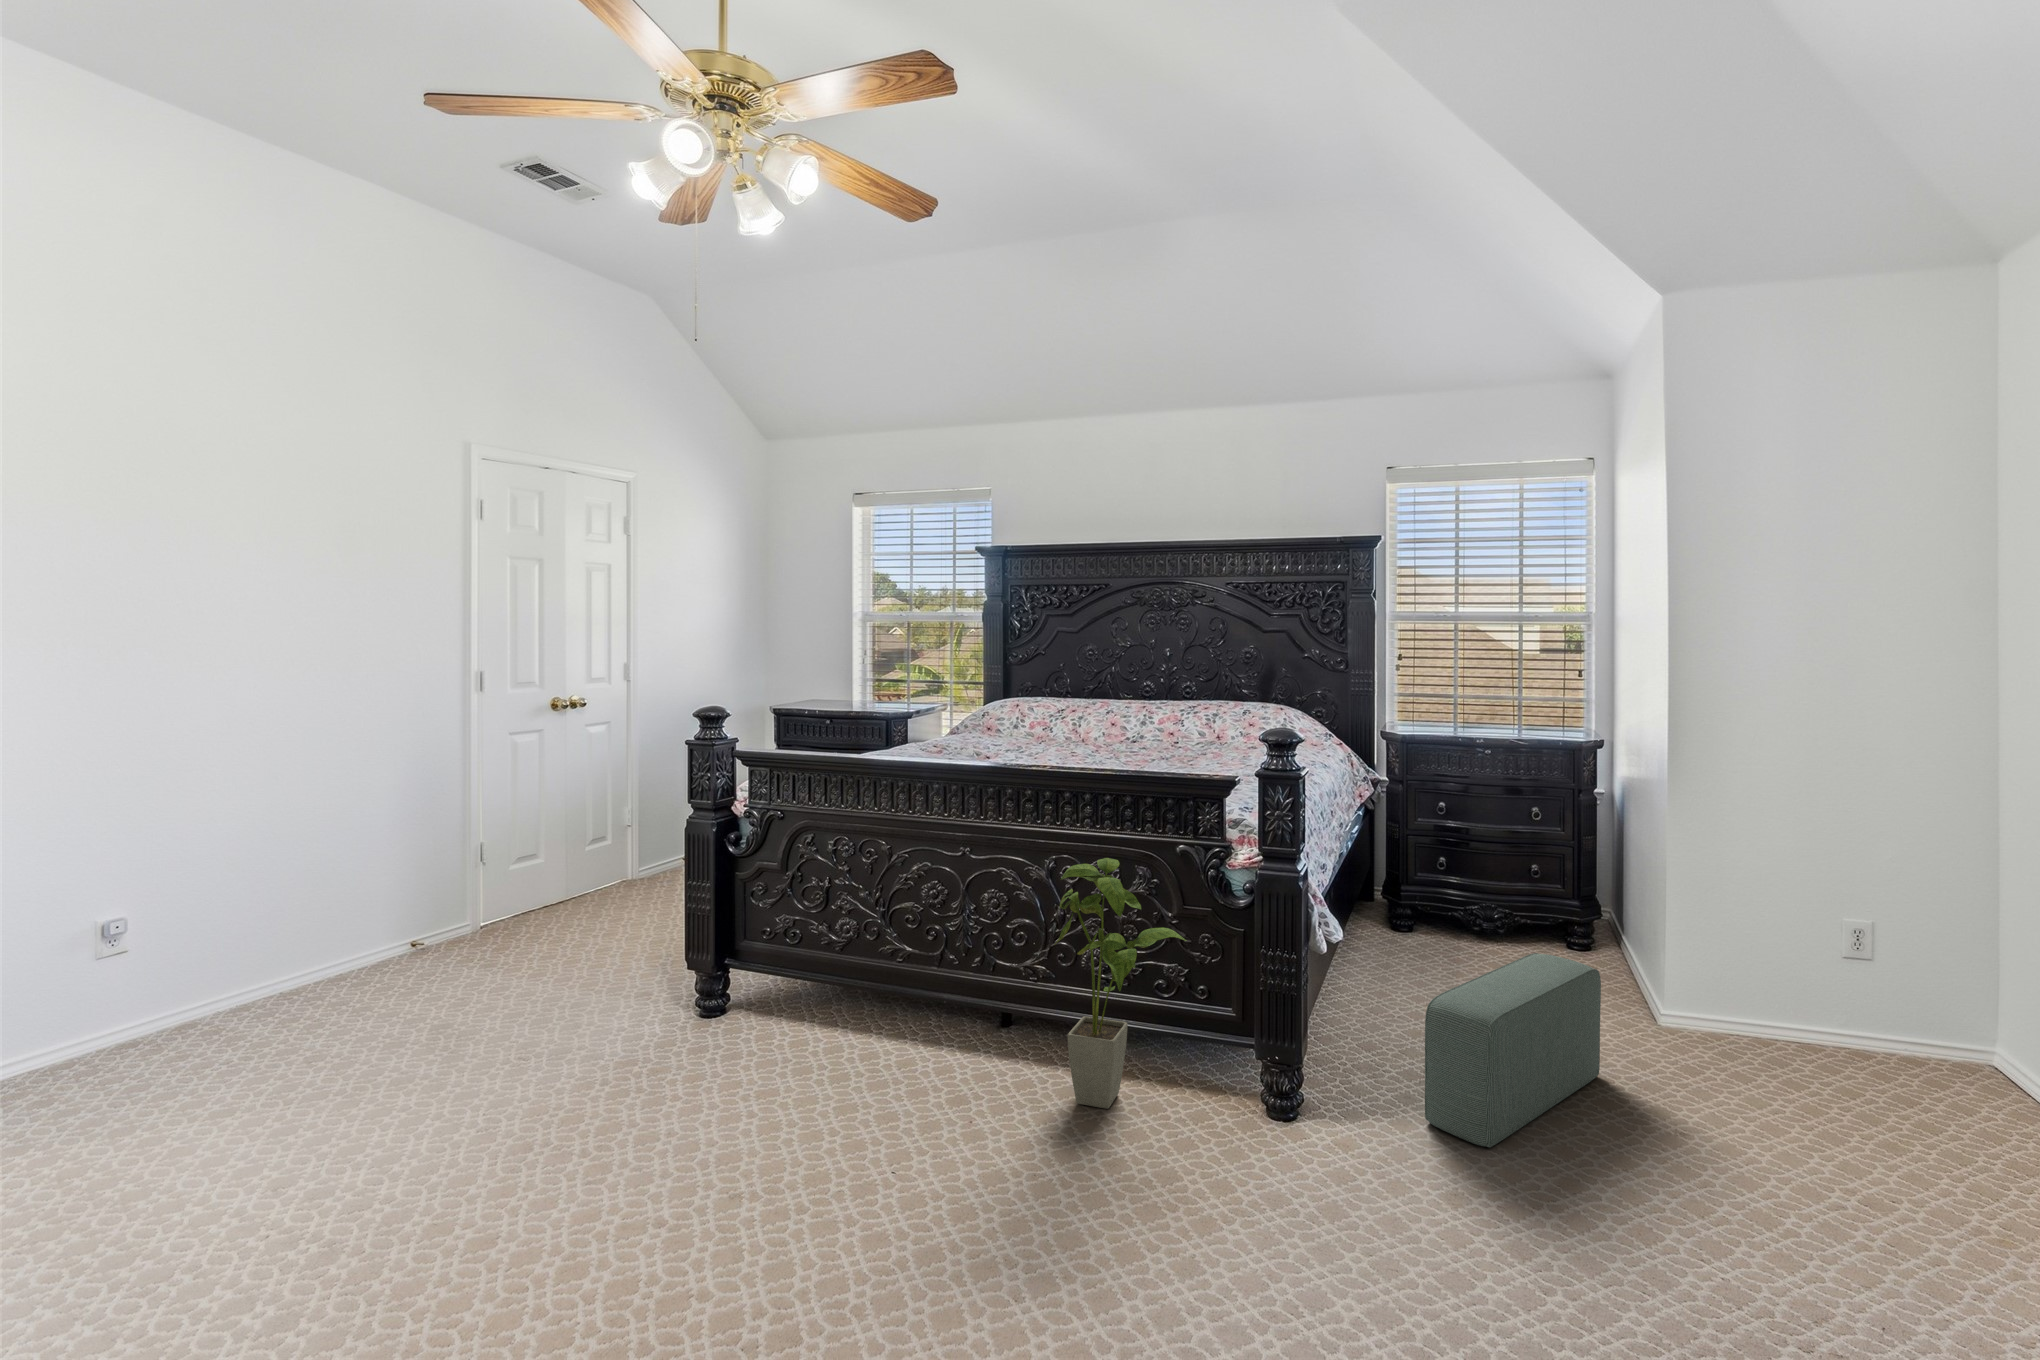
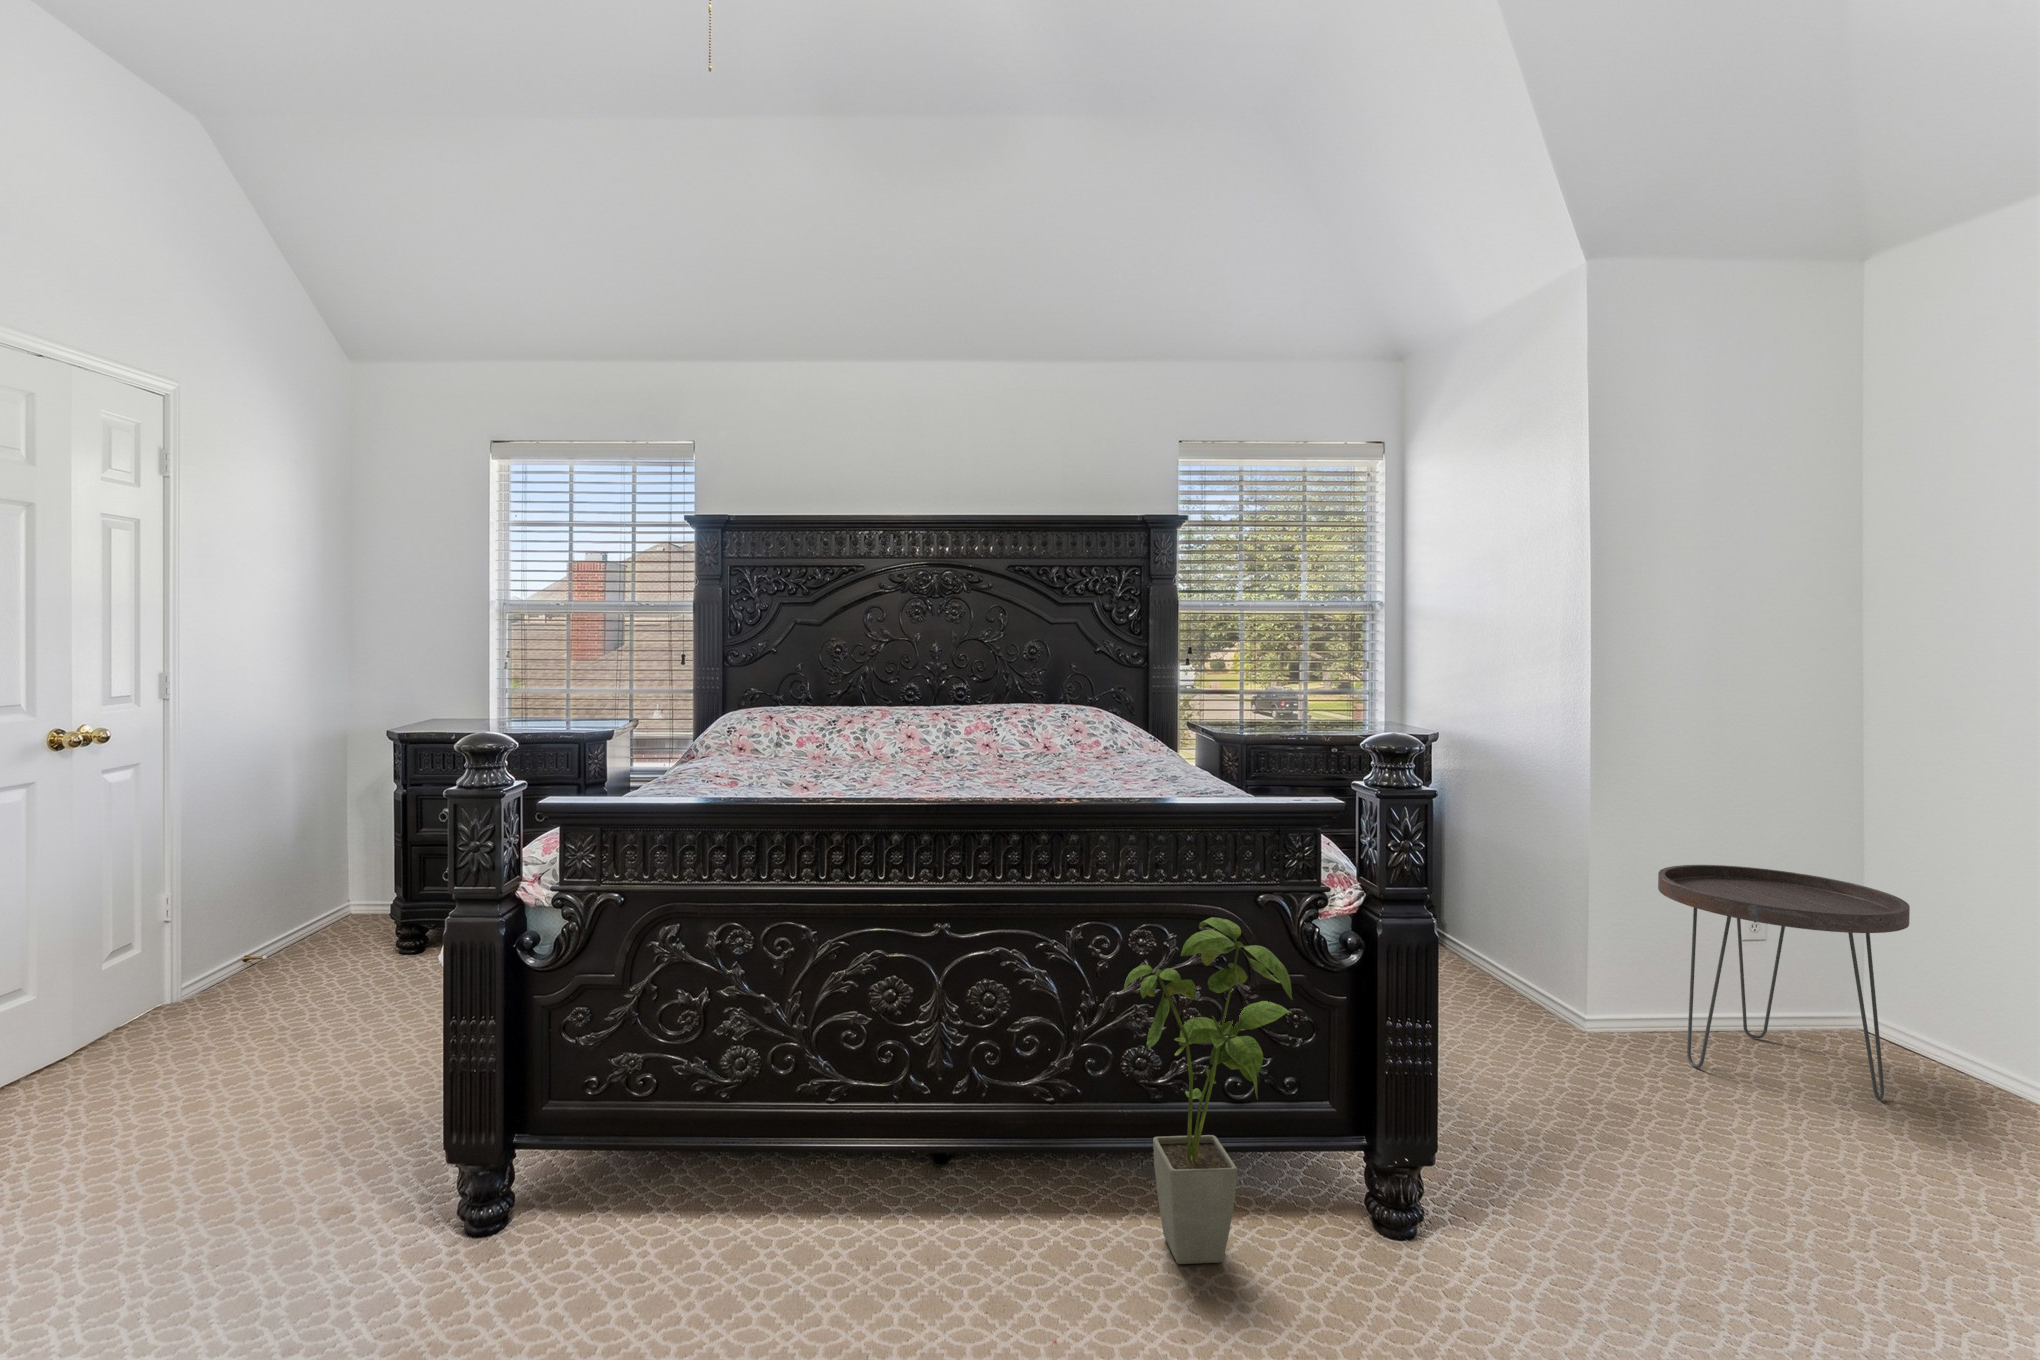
side table: none [1727,881,1981,1137] -> present [1658,865,1910,1100]
pouf: present [1425,953,1601,1147] -> none [1521,968,1639,1206]

